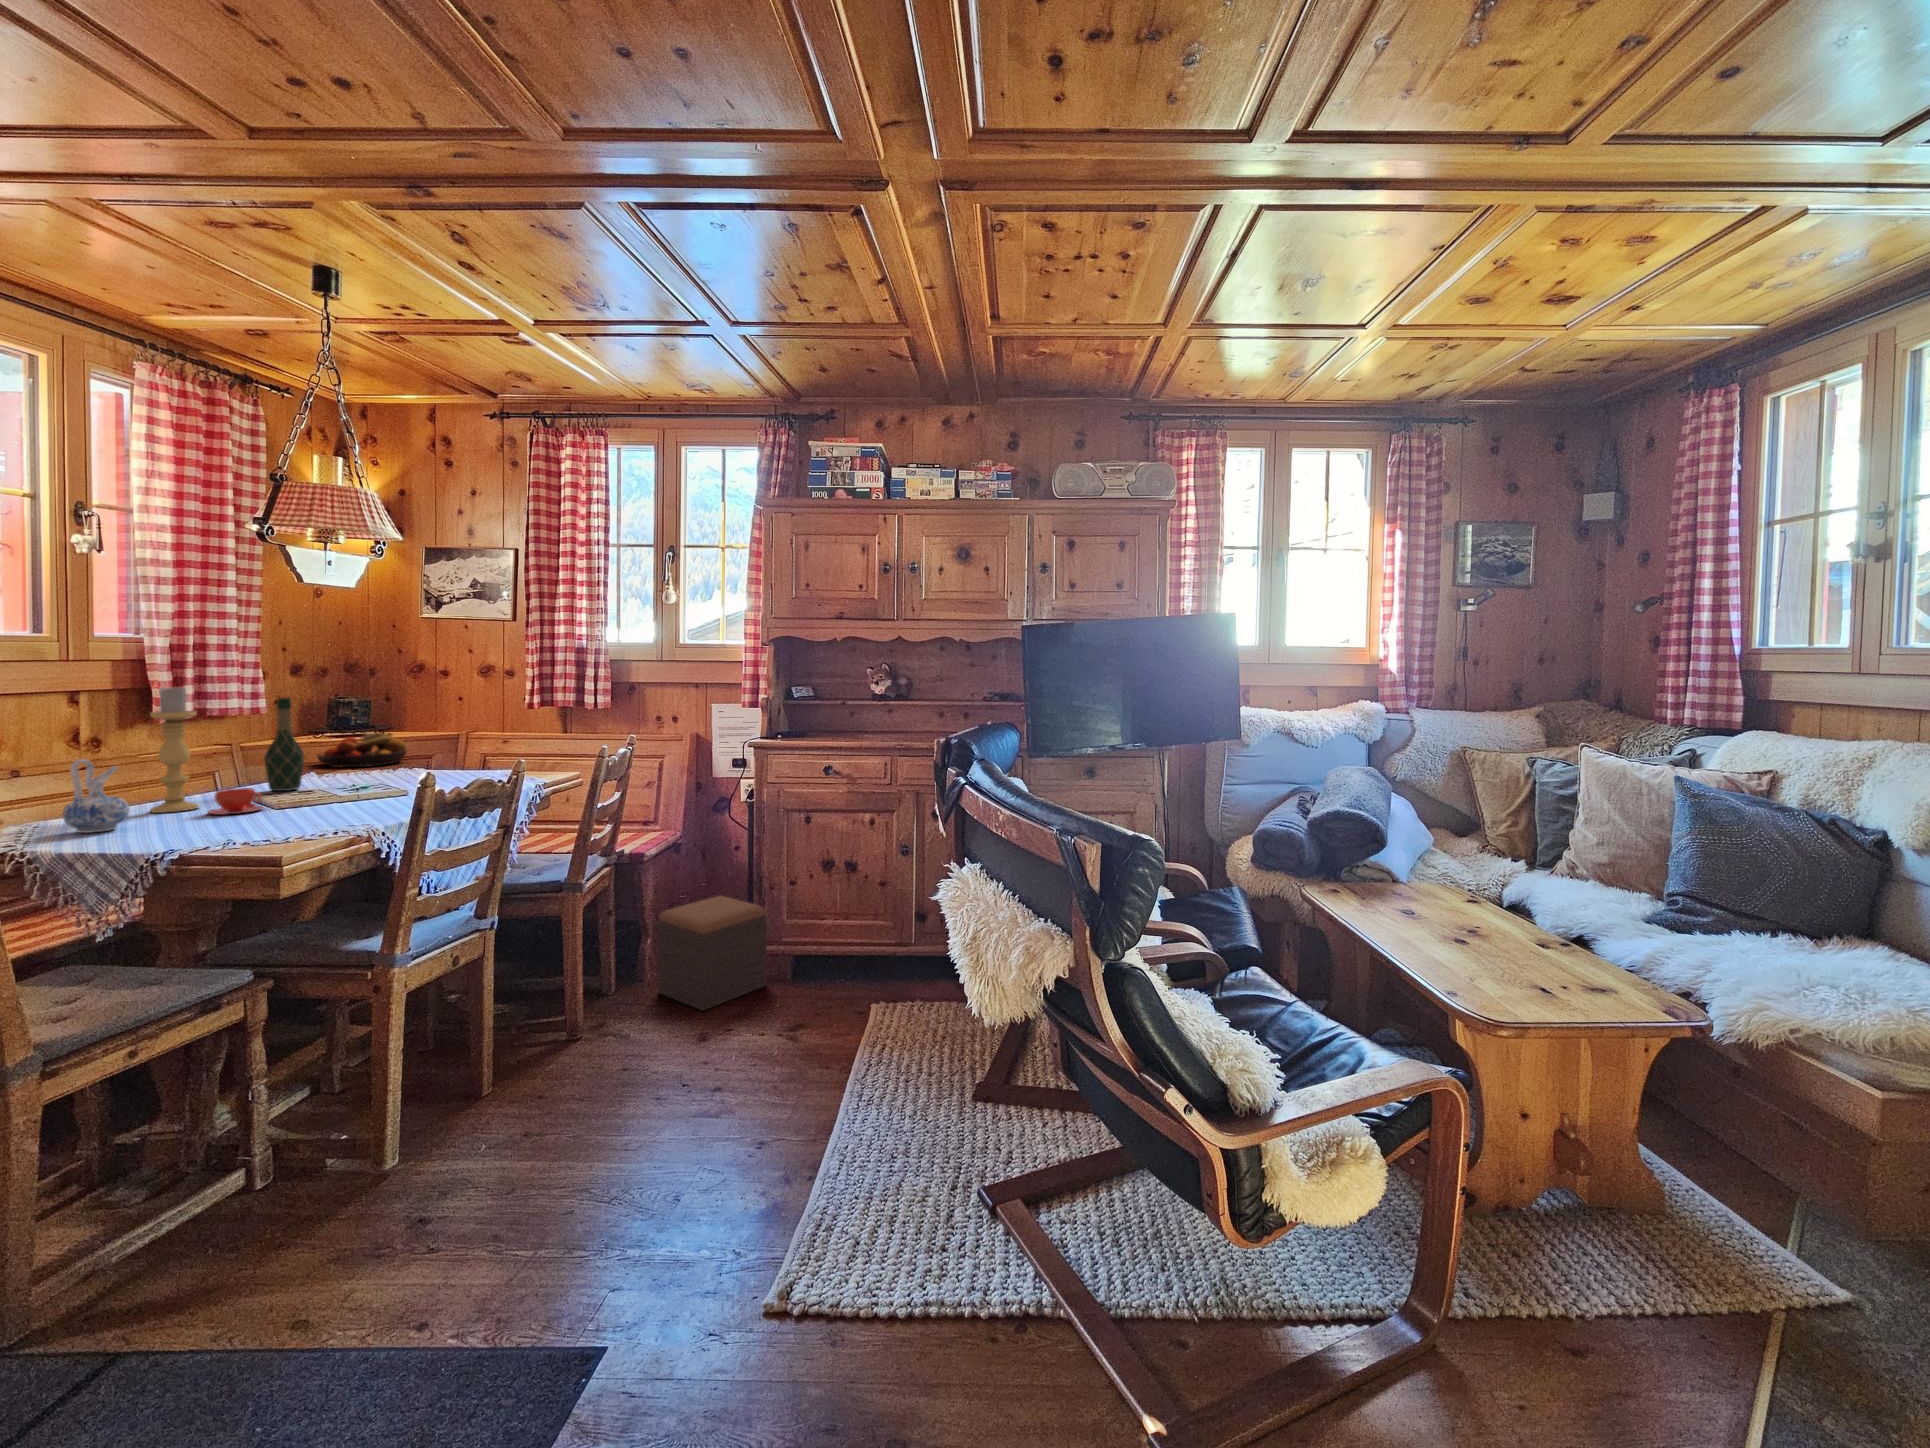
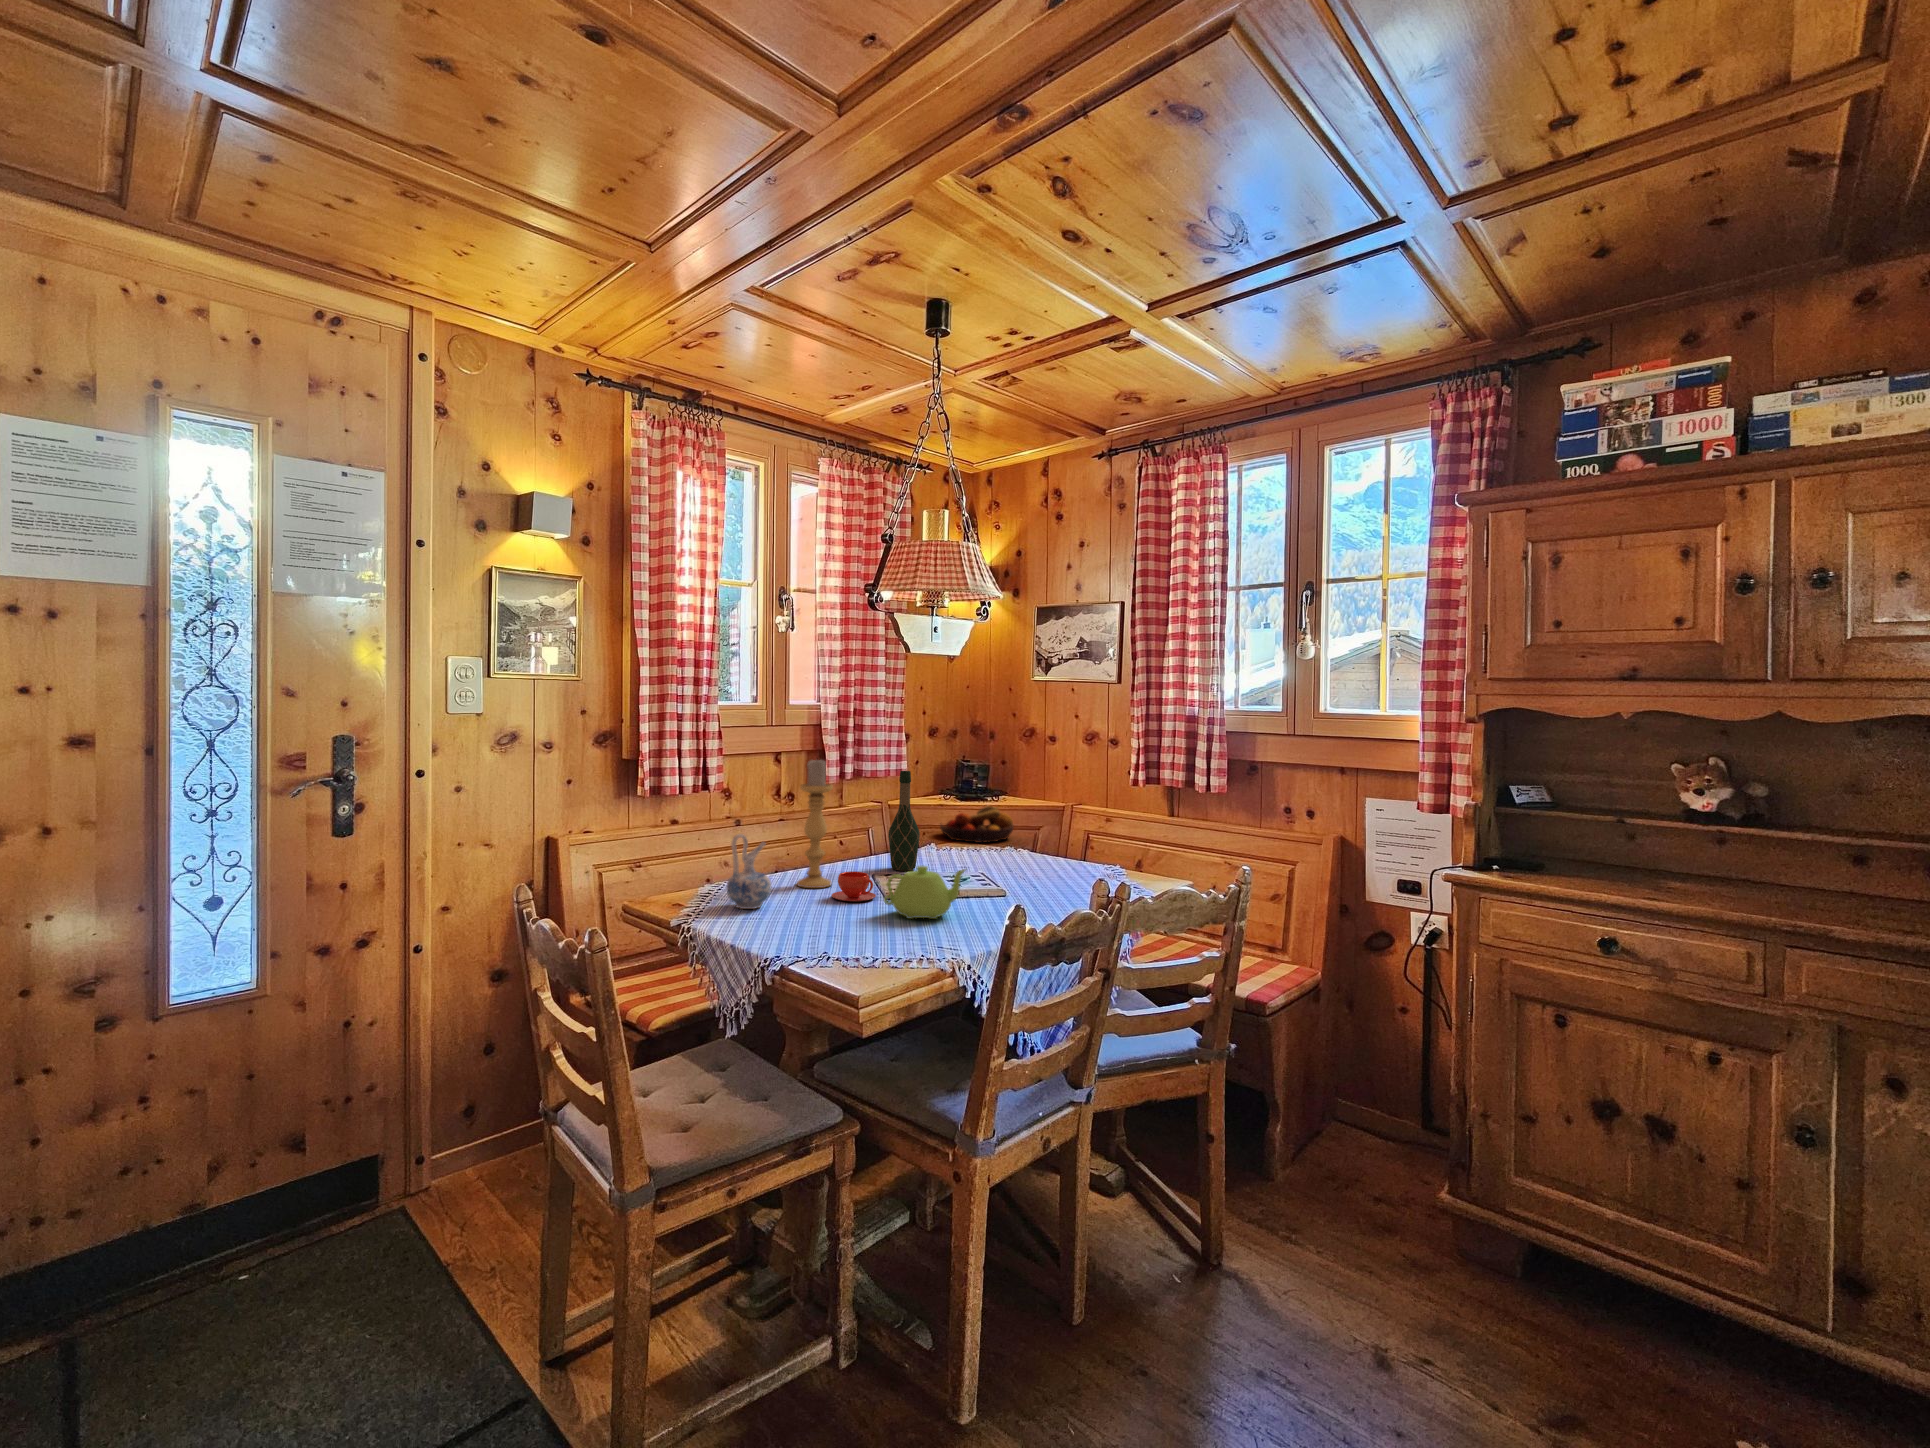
teapot: none [281,768,374,815] -> present [884,866,965,919]
footstool: present [657,896,767,1010] -> none [1299,1120,1493,1333]

